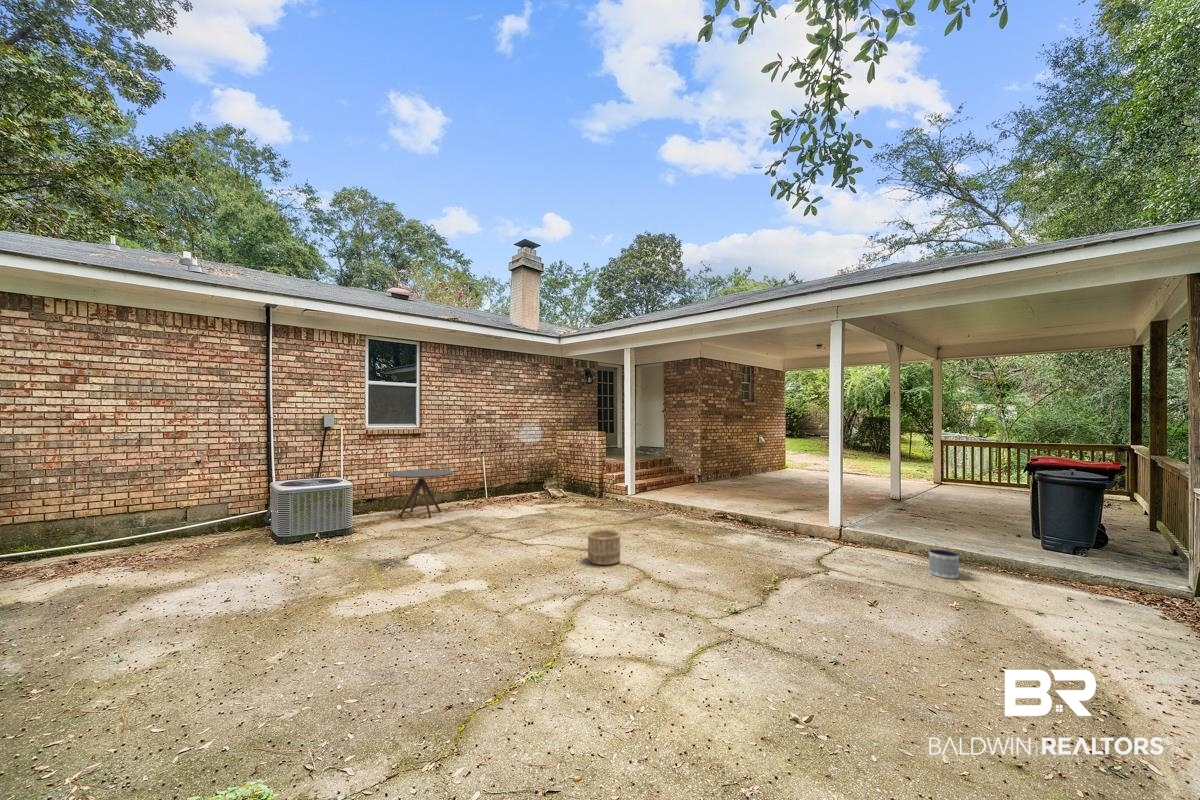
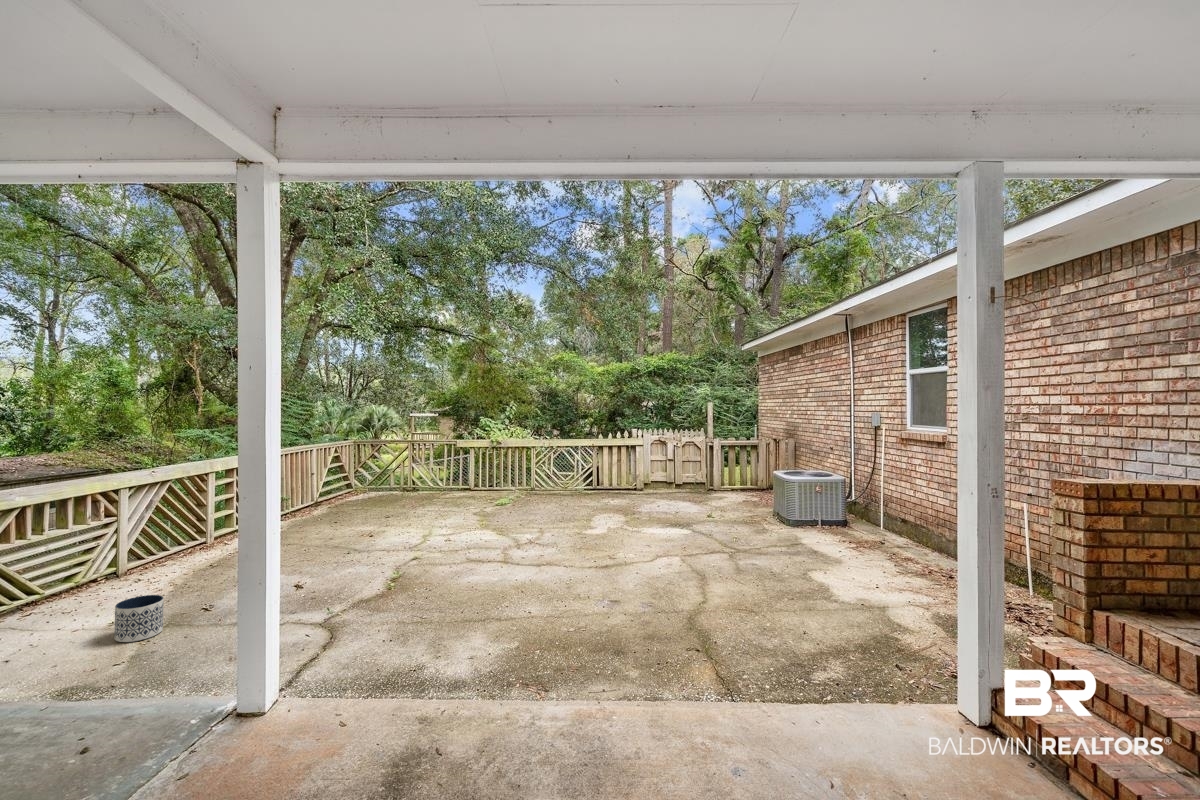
round table: present [388,470,453,518] -> none [845,485,942,559]
wooden bucket: present [587,530,621,565] -> none [548,521,583,555]

